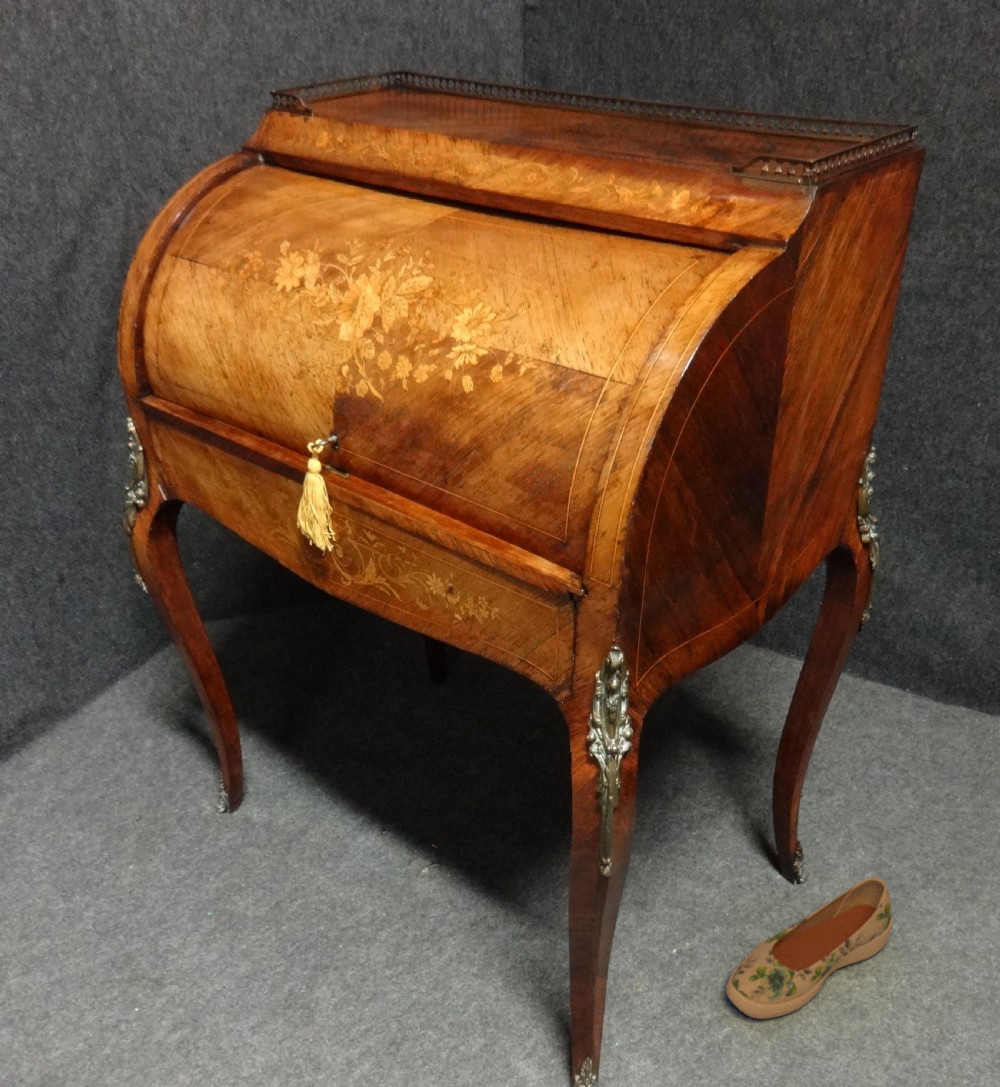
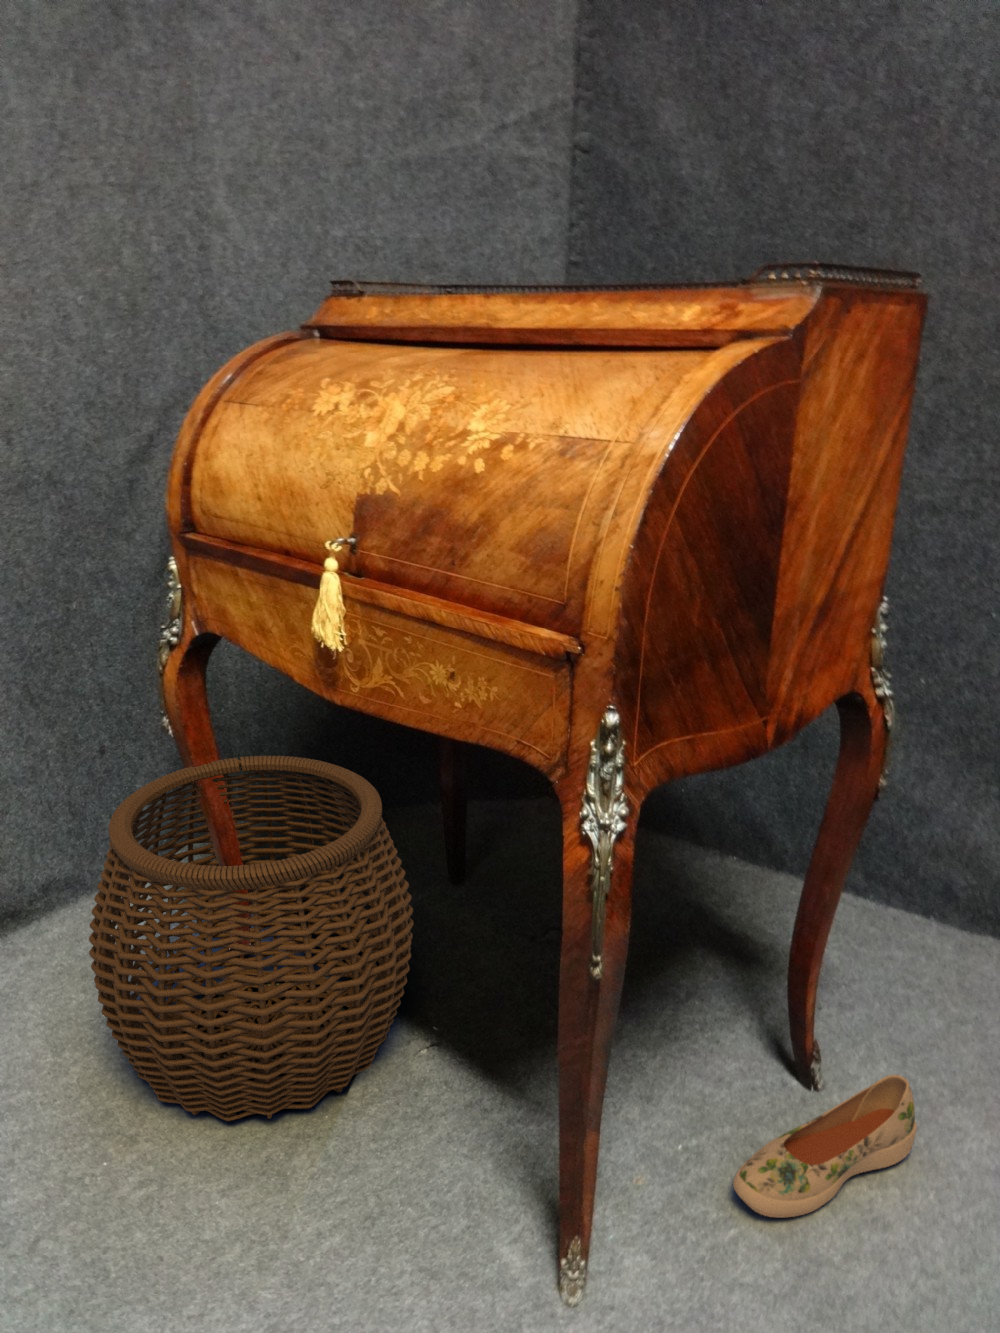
woven basket: none [90,596,408,960] -> present [89,756,414,1121]

